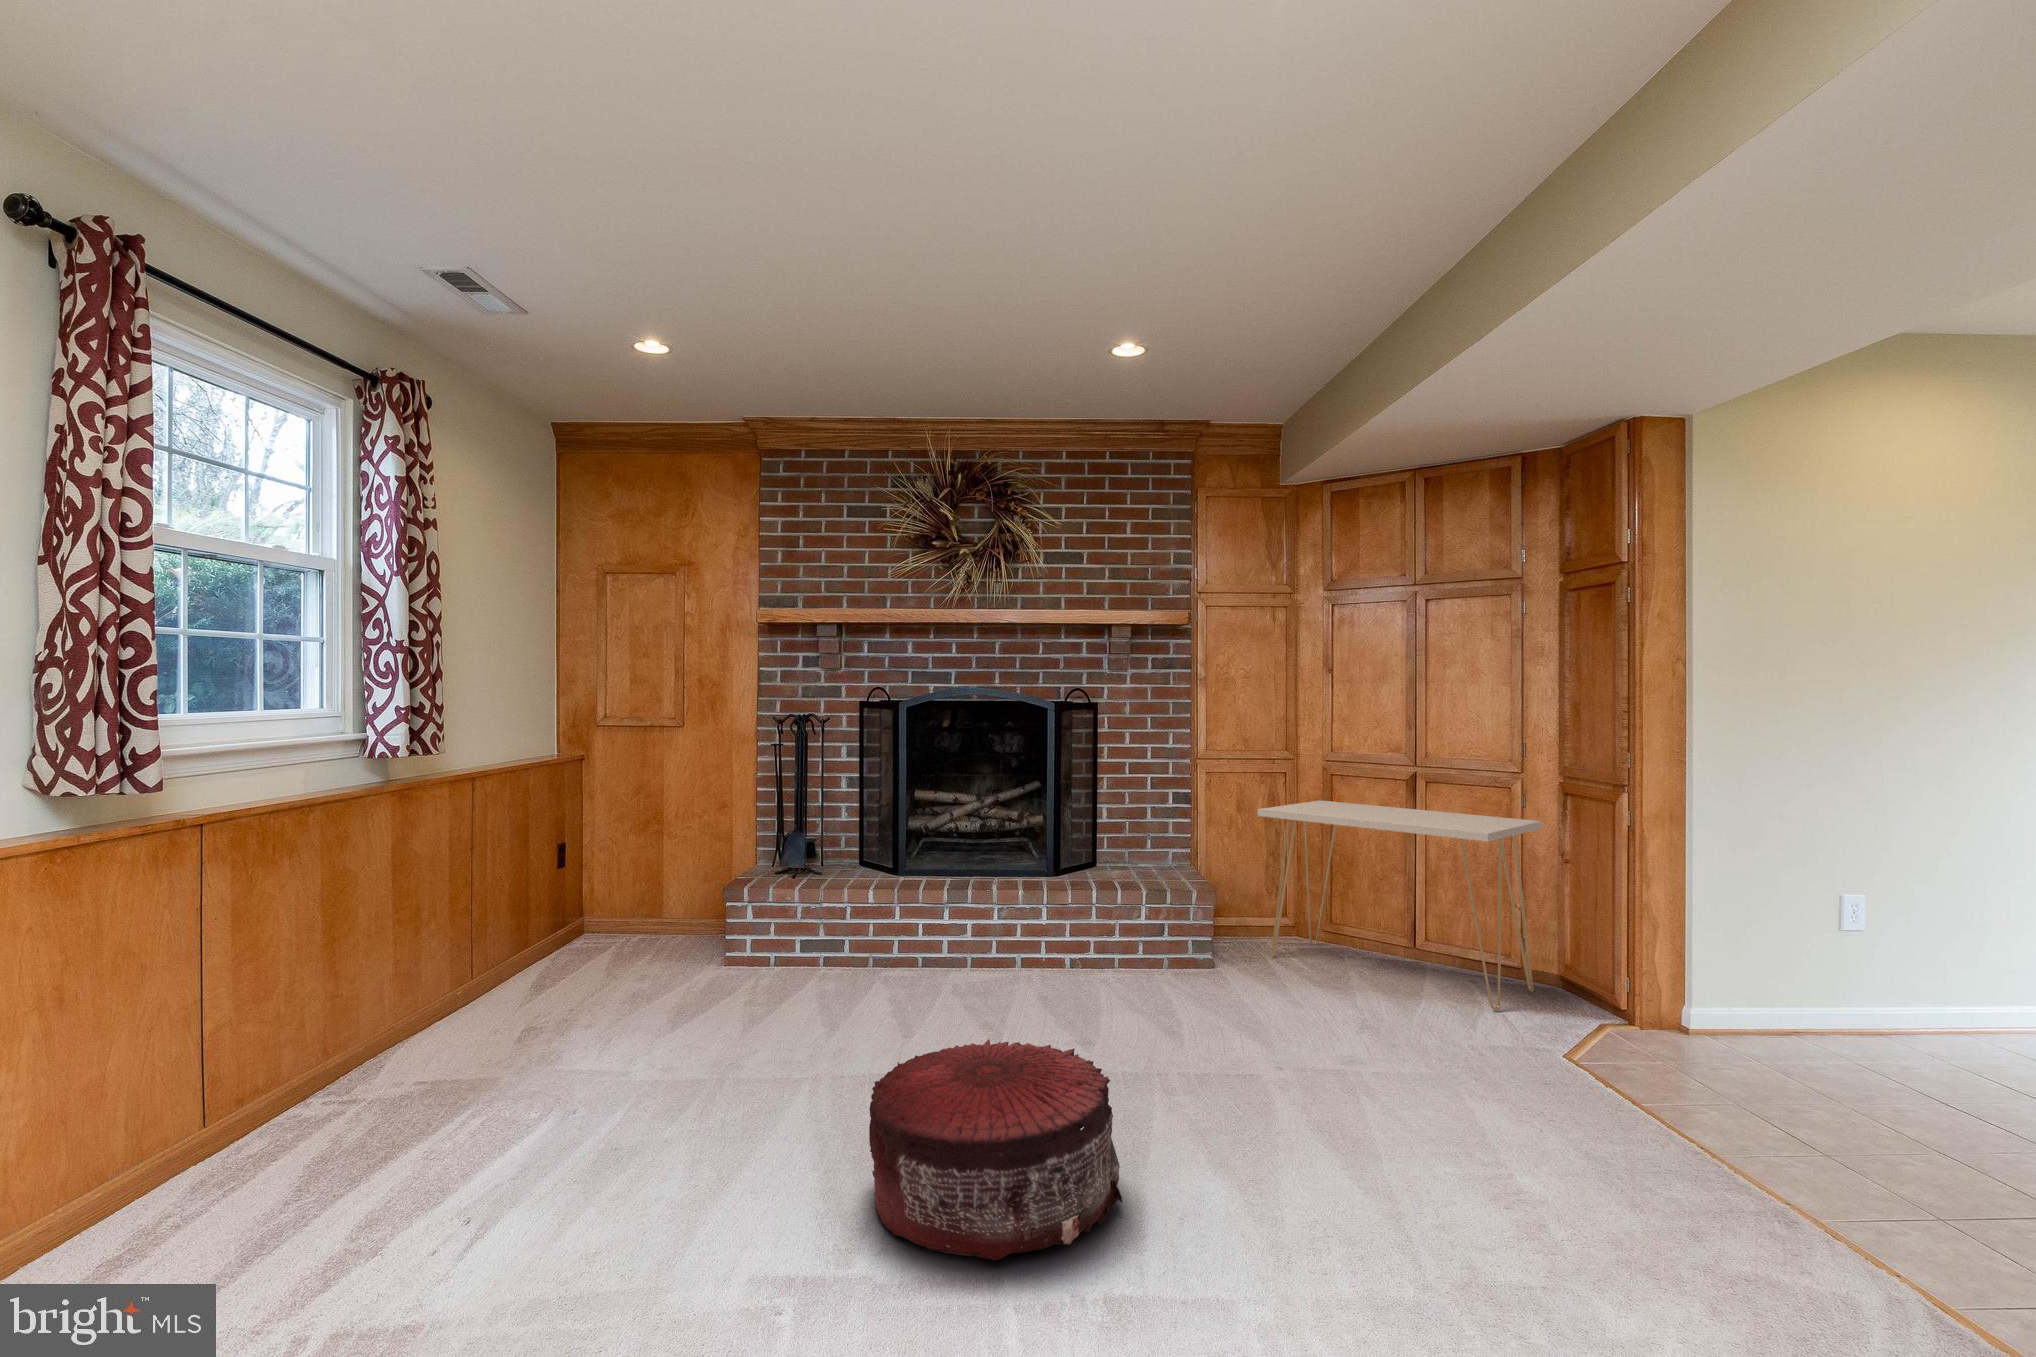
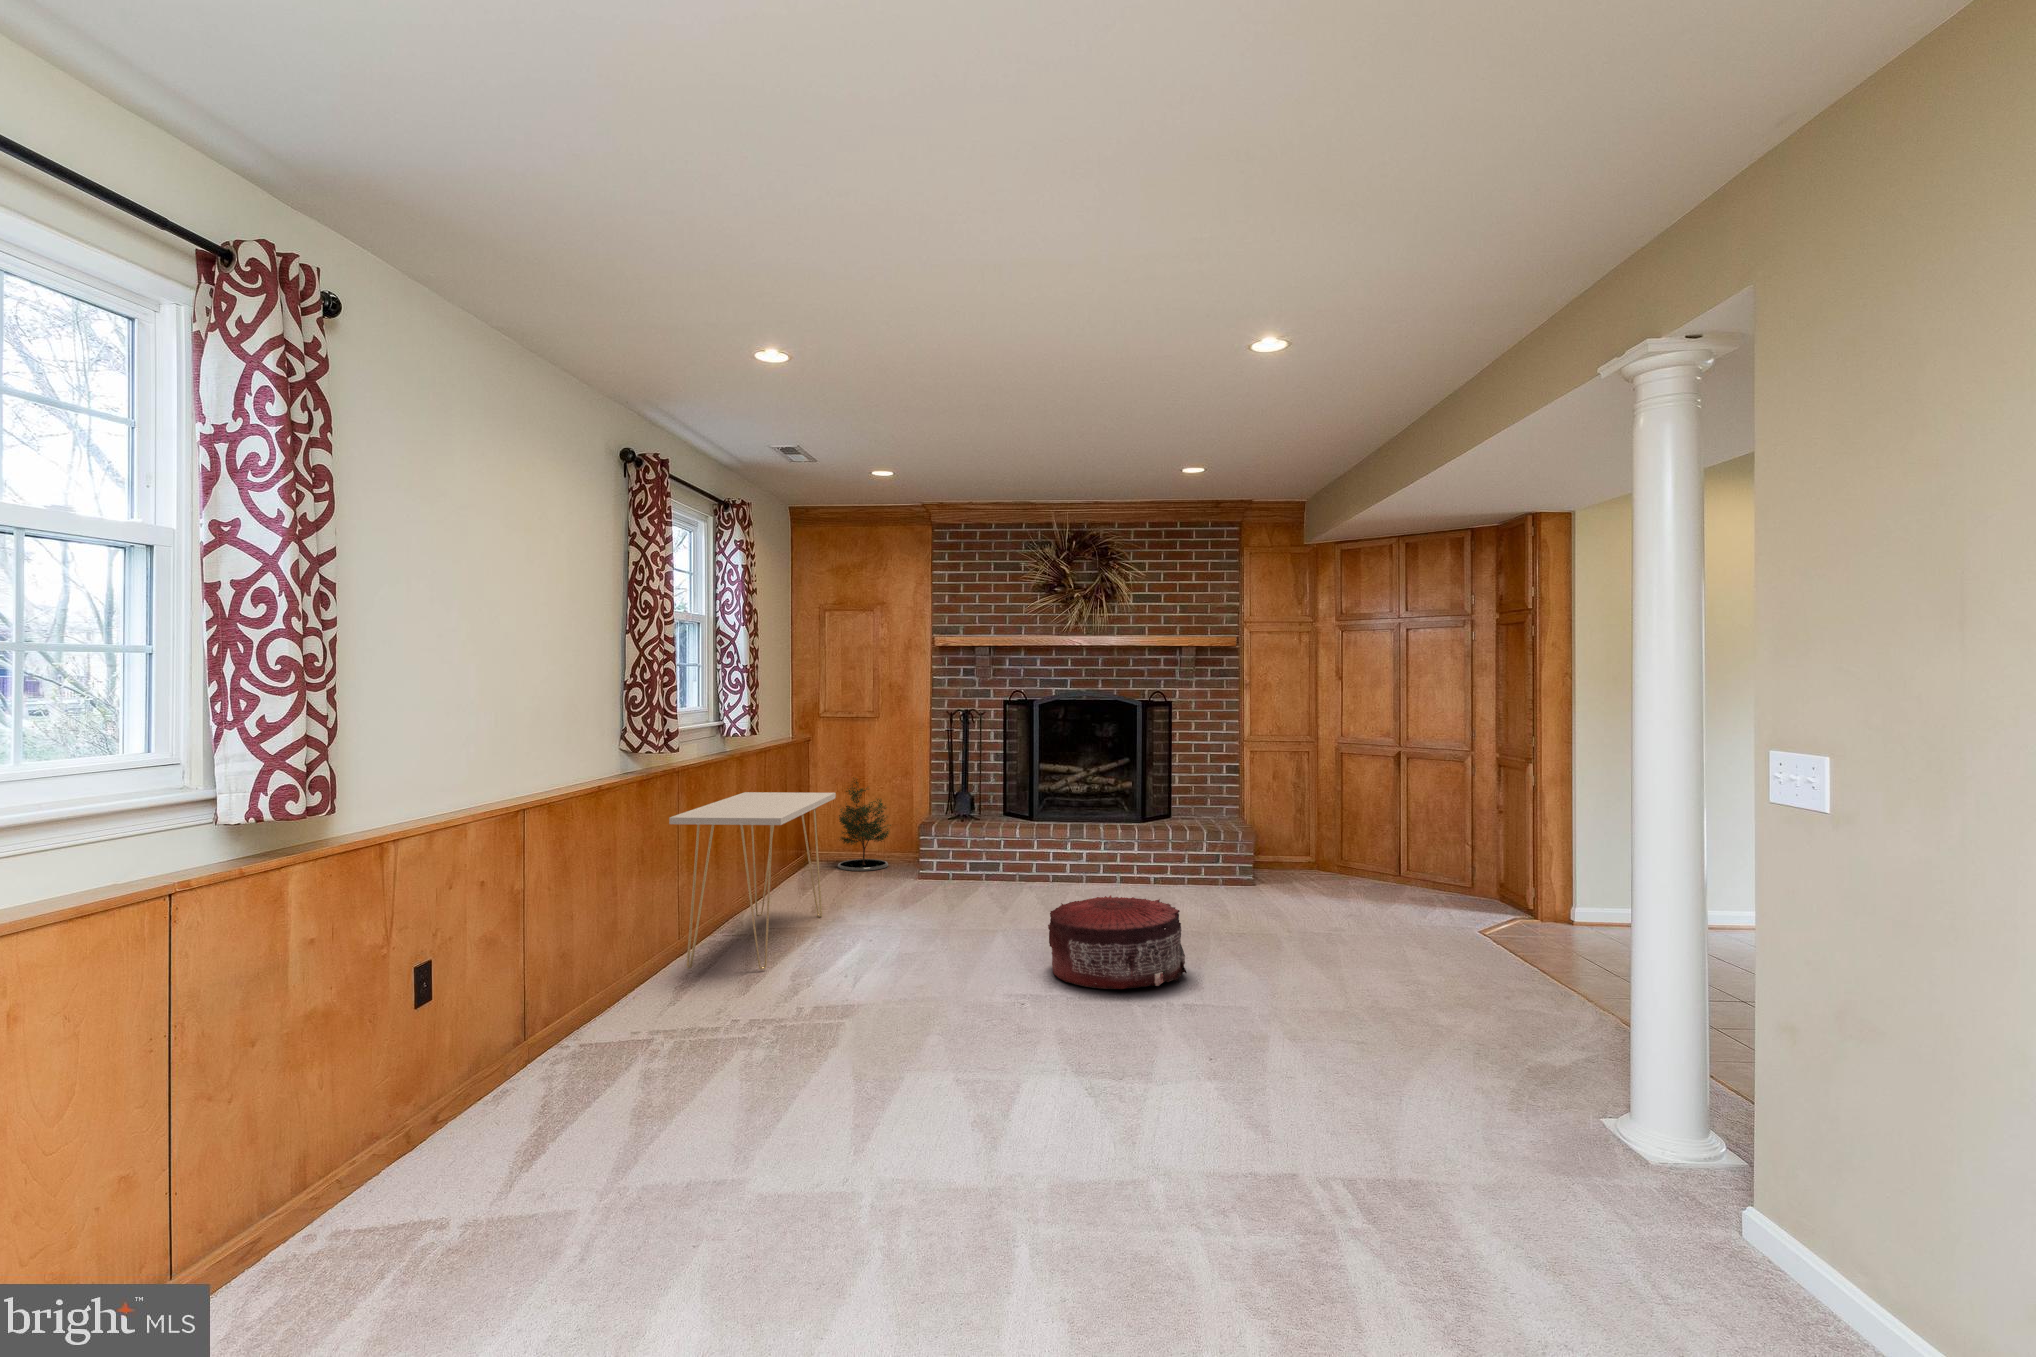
console table: present [1258,800,1542,1010] -> present [669,792,836,970]
potted tree: none [604,813,693,953] -> present [838,778,891,871]

